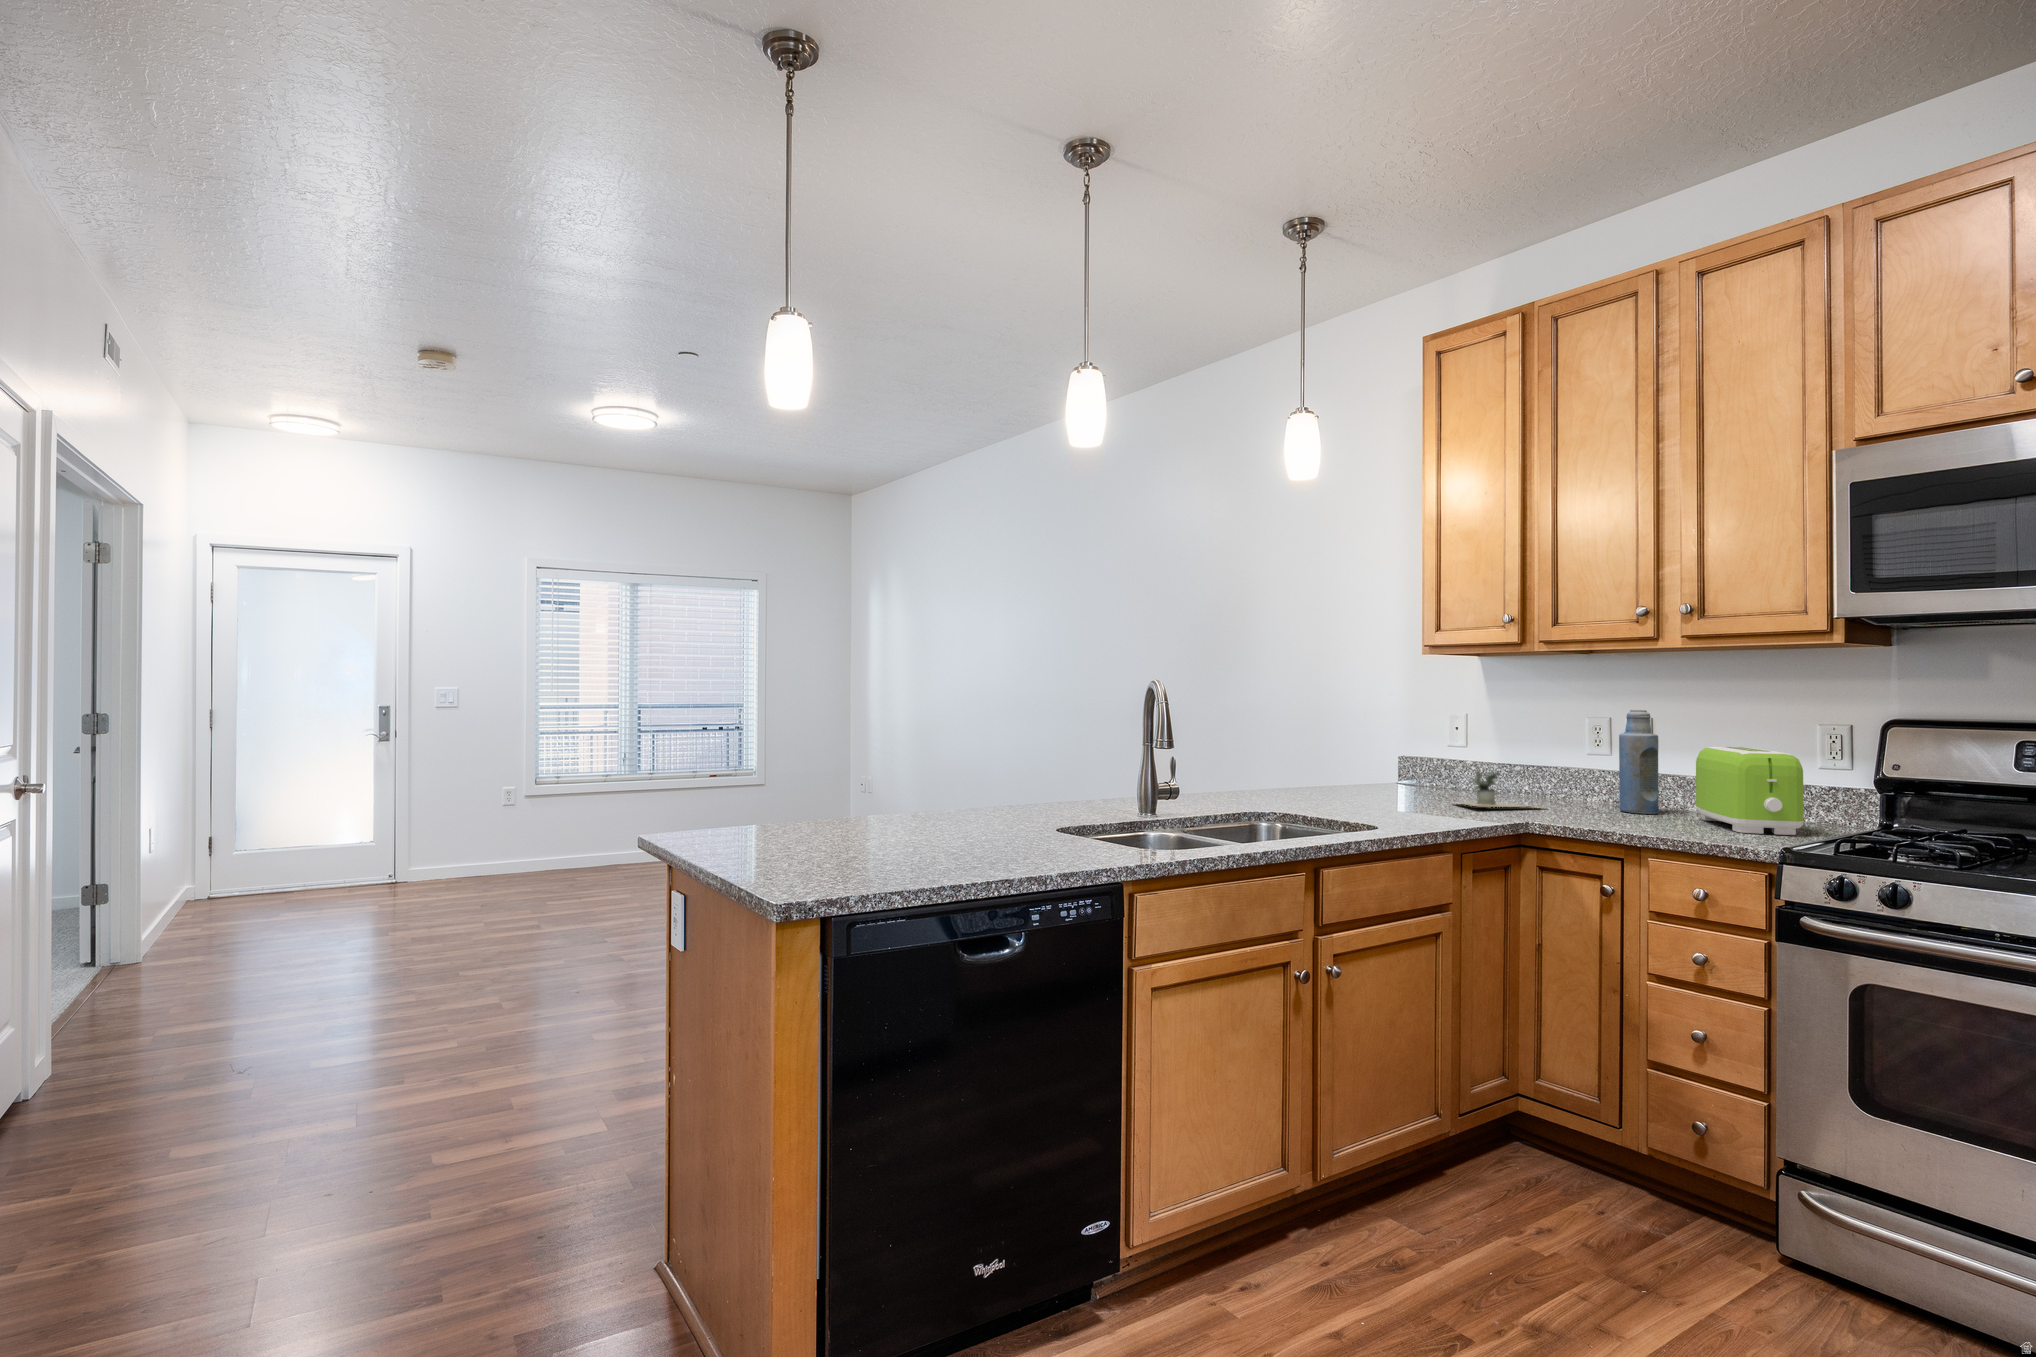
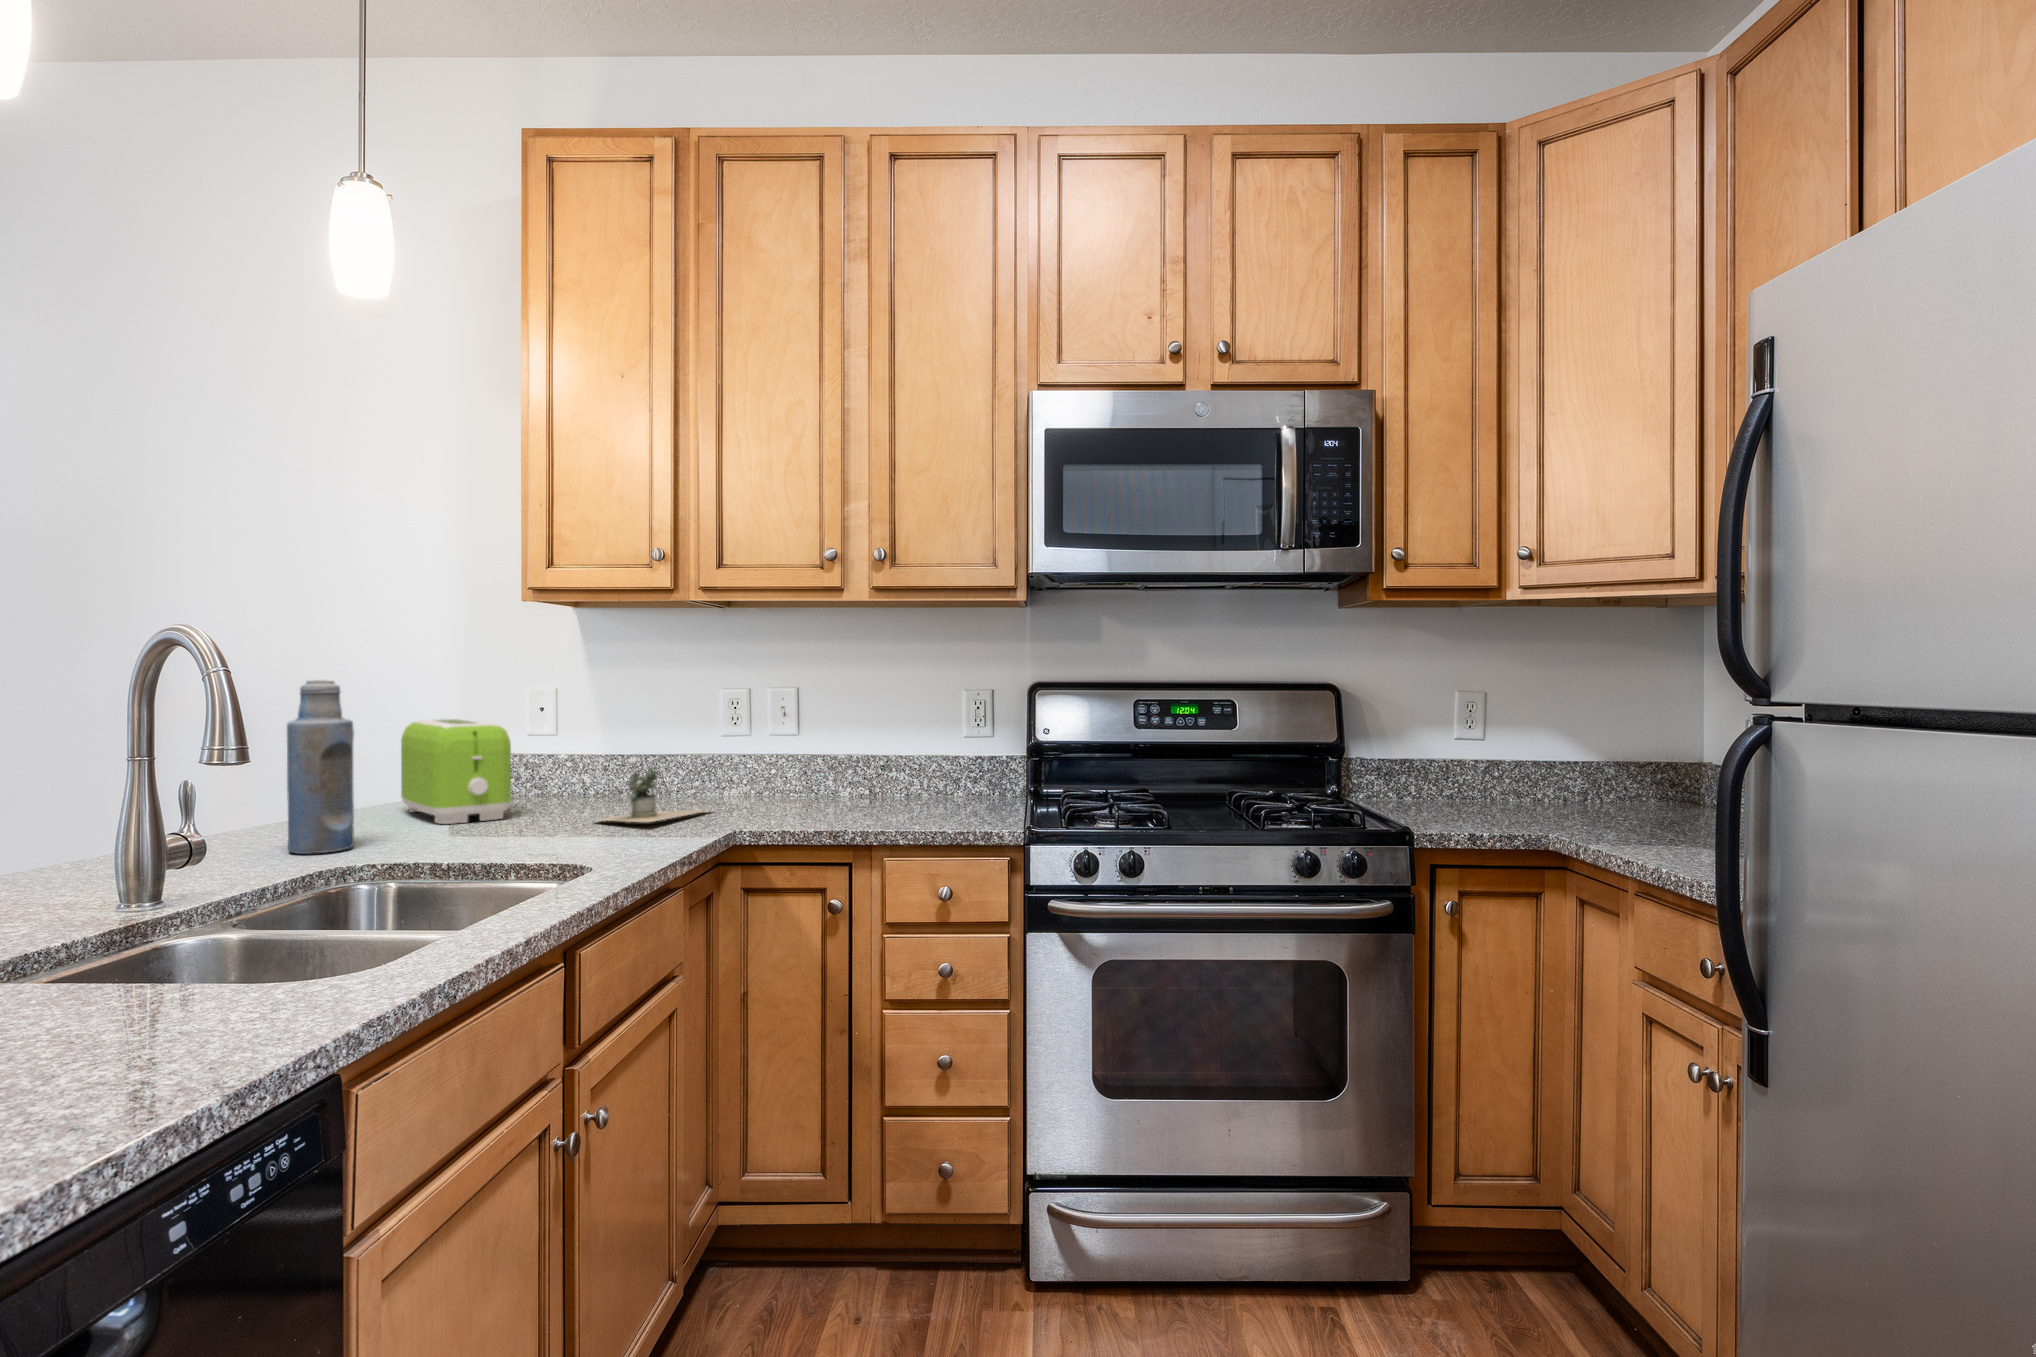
bottle: present [1619,710,1659,814] -> present [287,680,354,854]
toaster: present [1696,746,1803,835] -> present [401,719,511,824]

